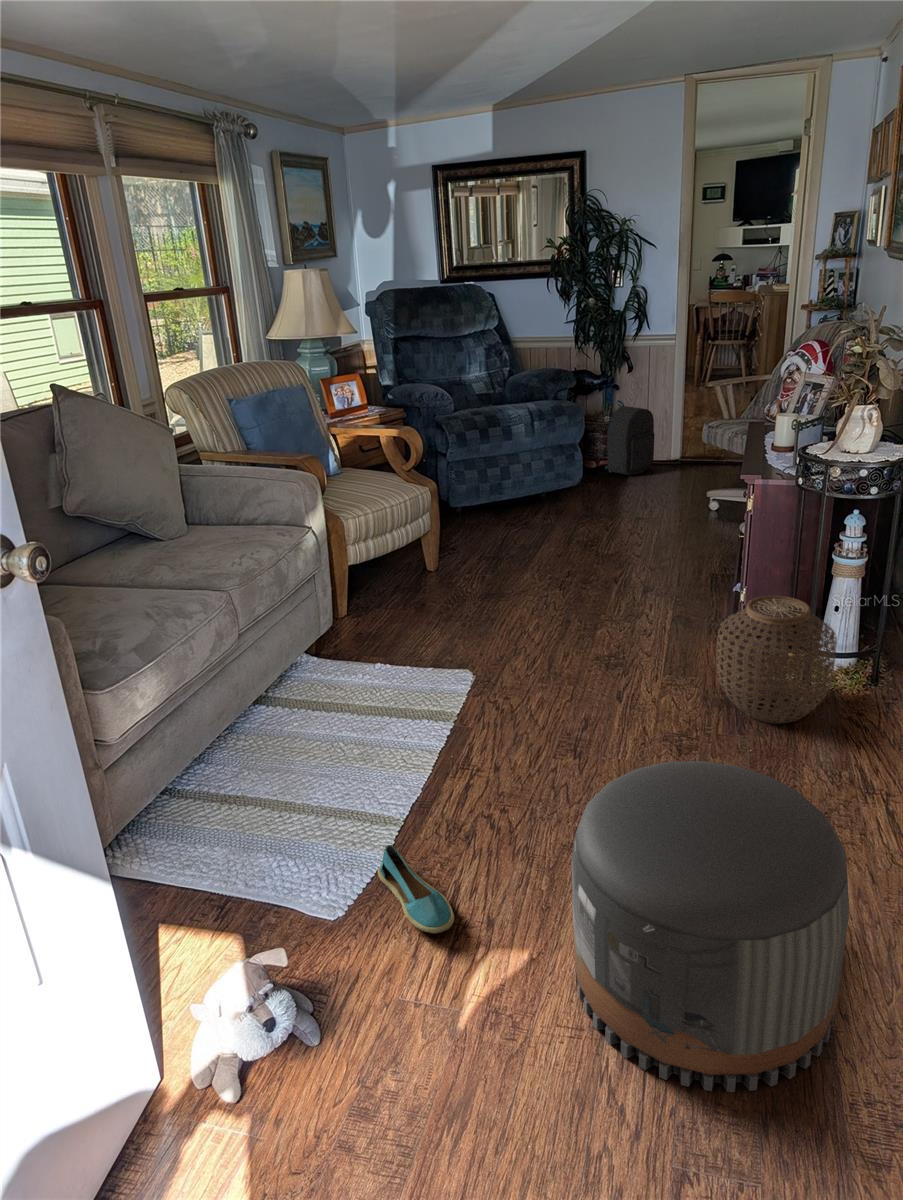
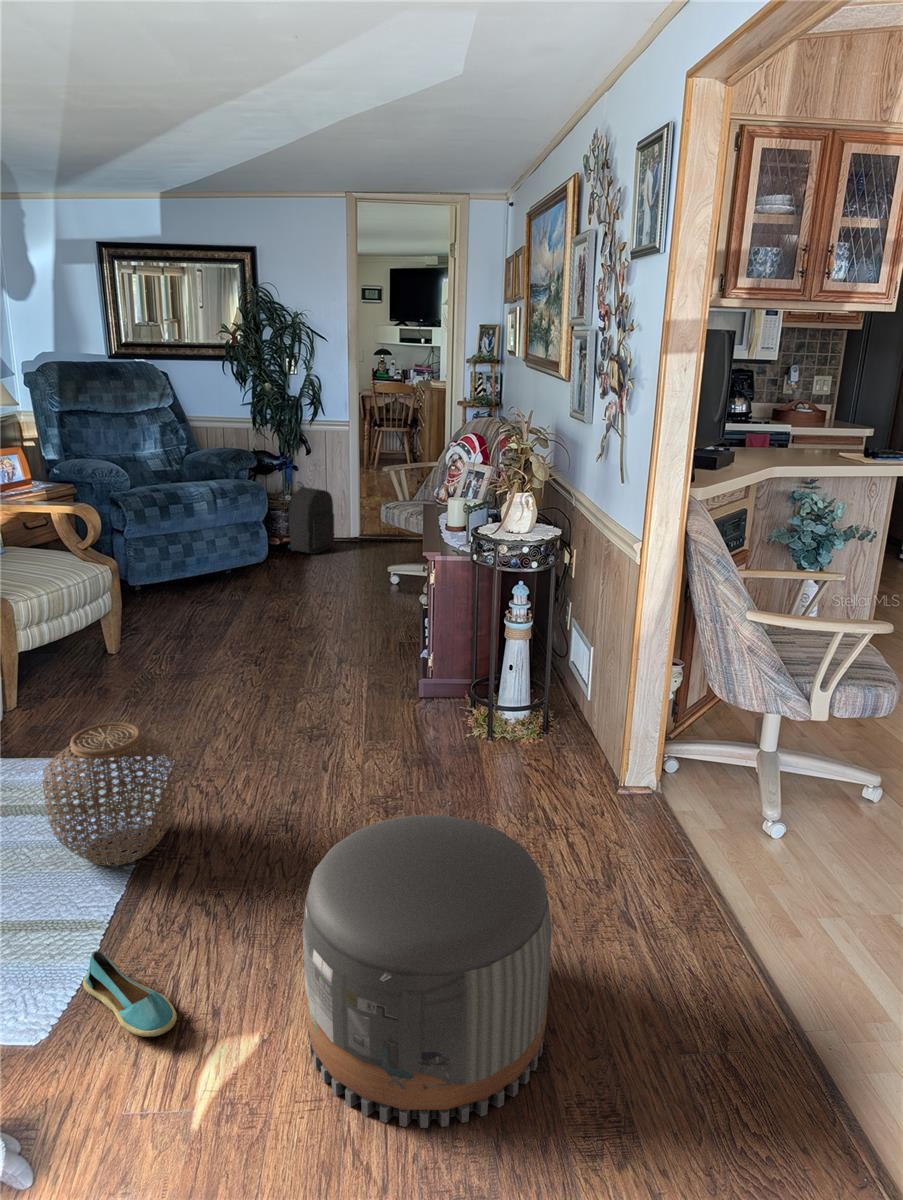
woven basket: present [716,596,837,723] -> present [42,722,177,865]

